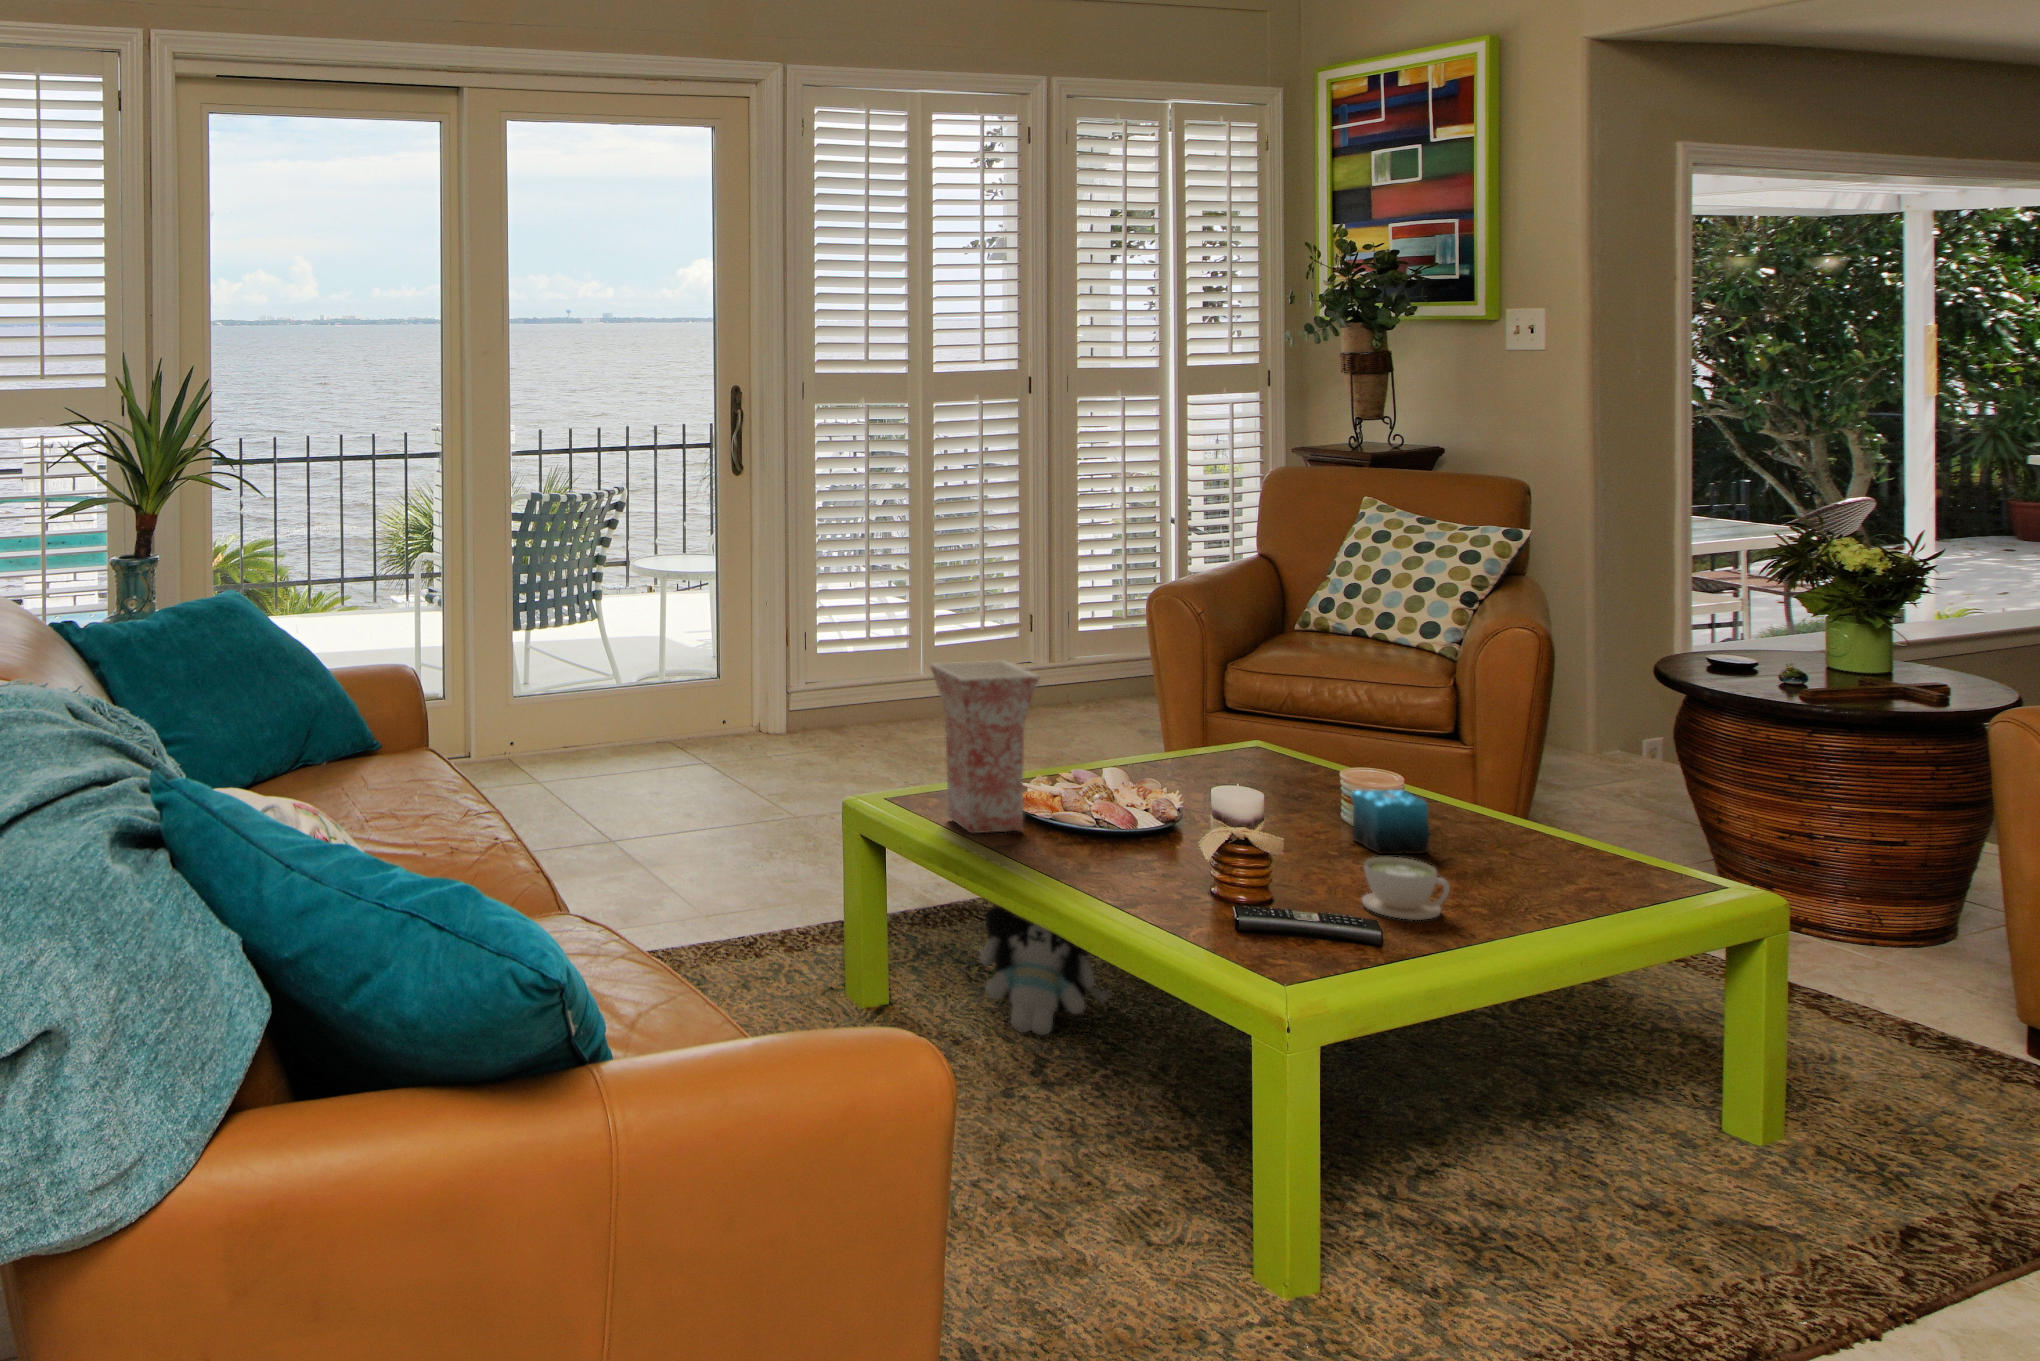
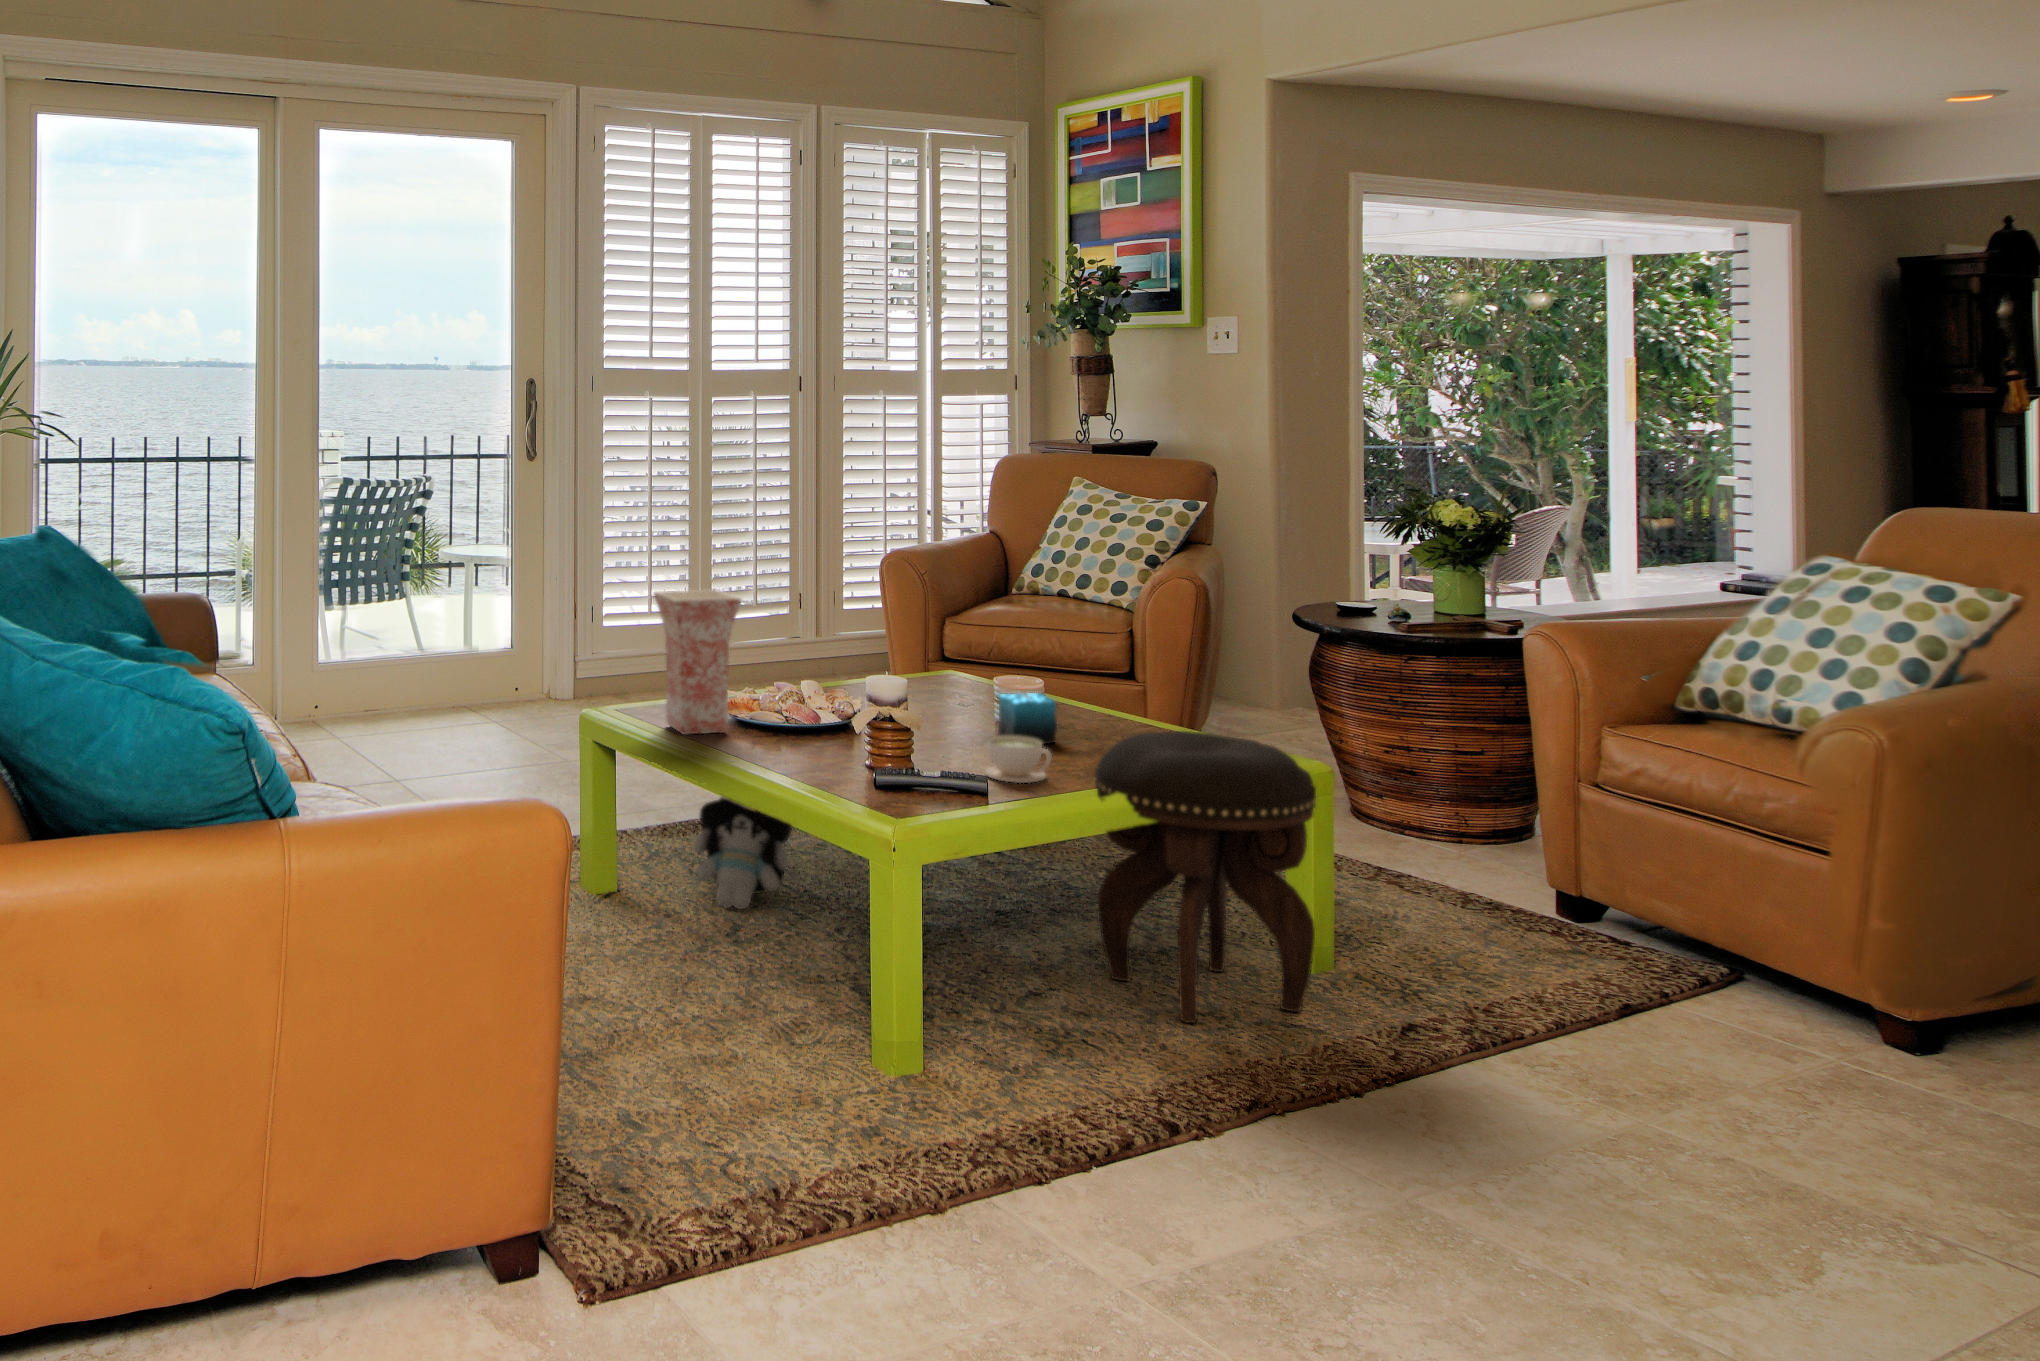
footstool: none [1500,852,1803,1228] -> present [1095,731,1316,1023]

